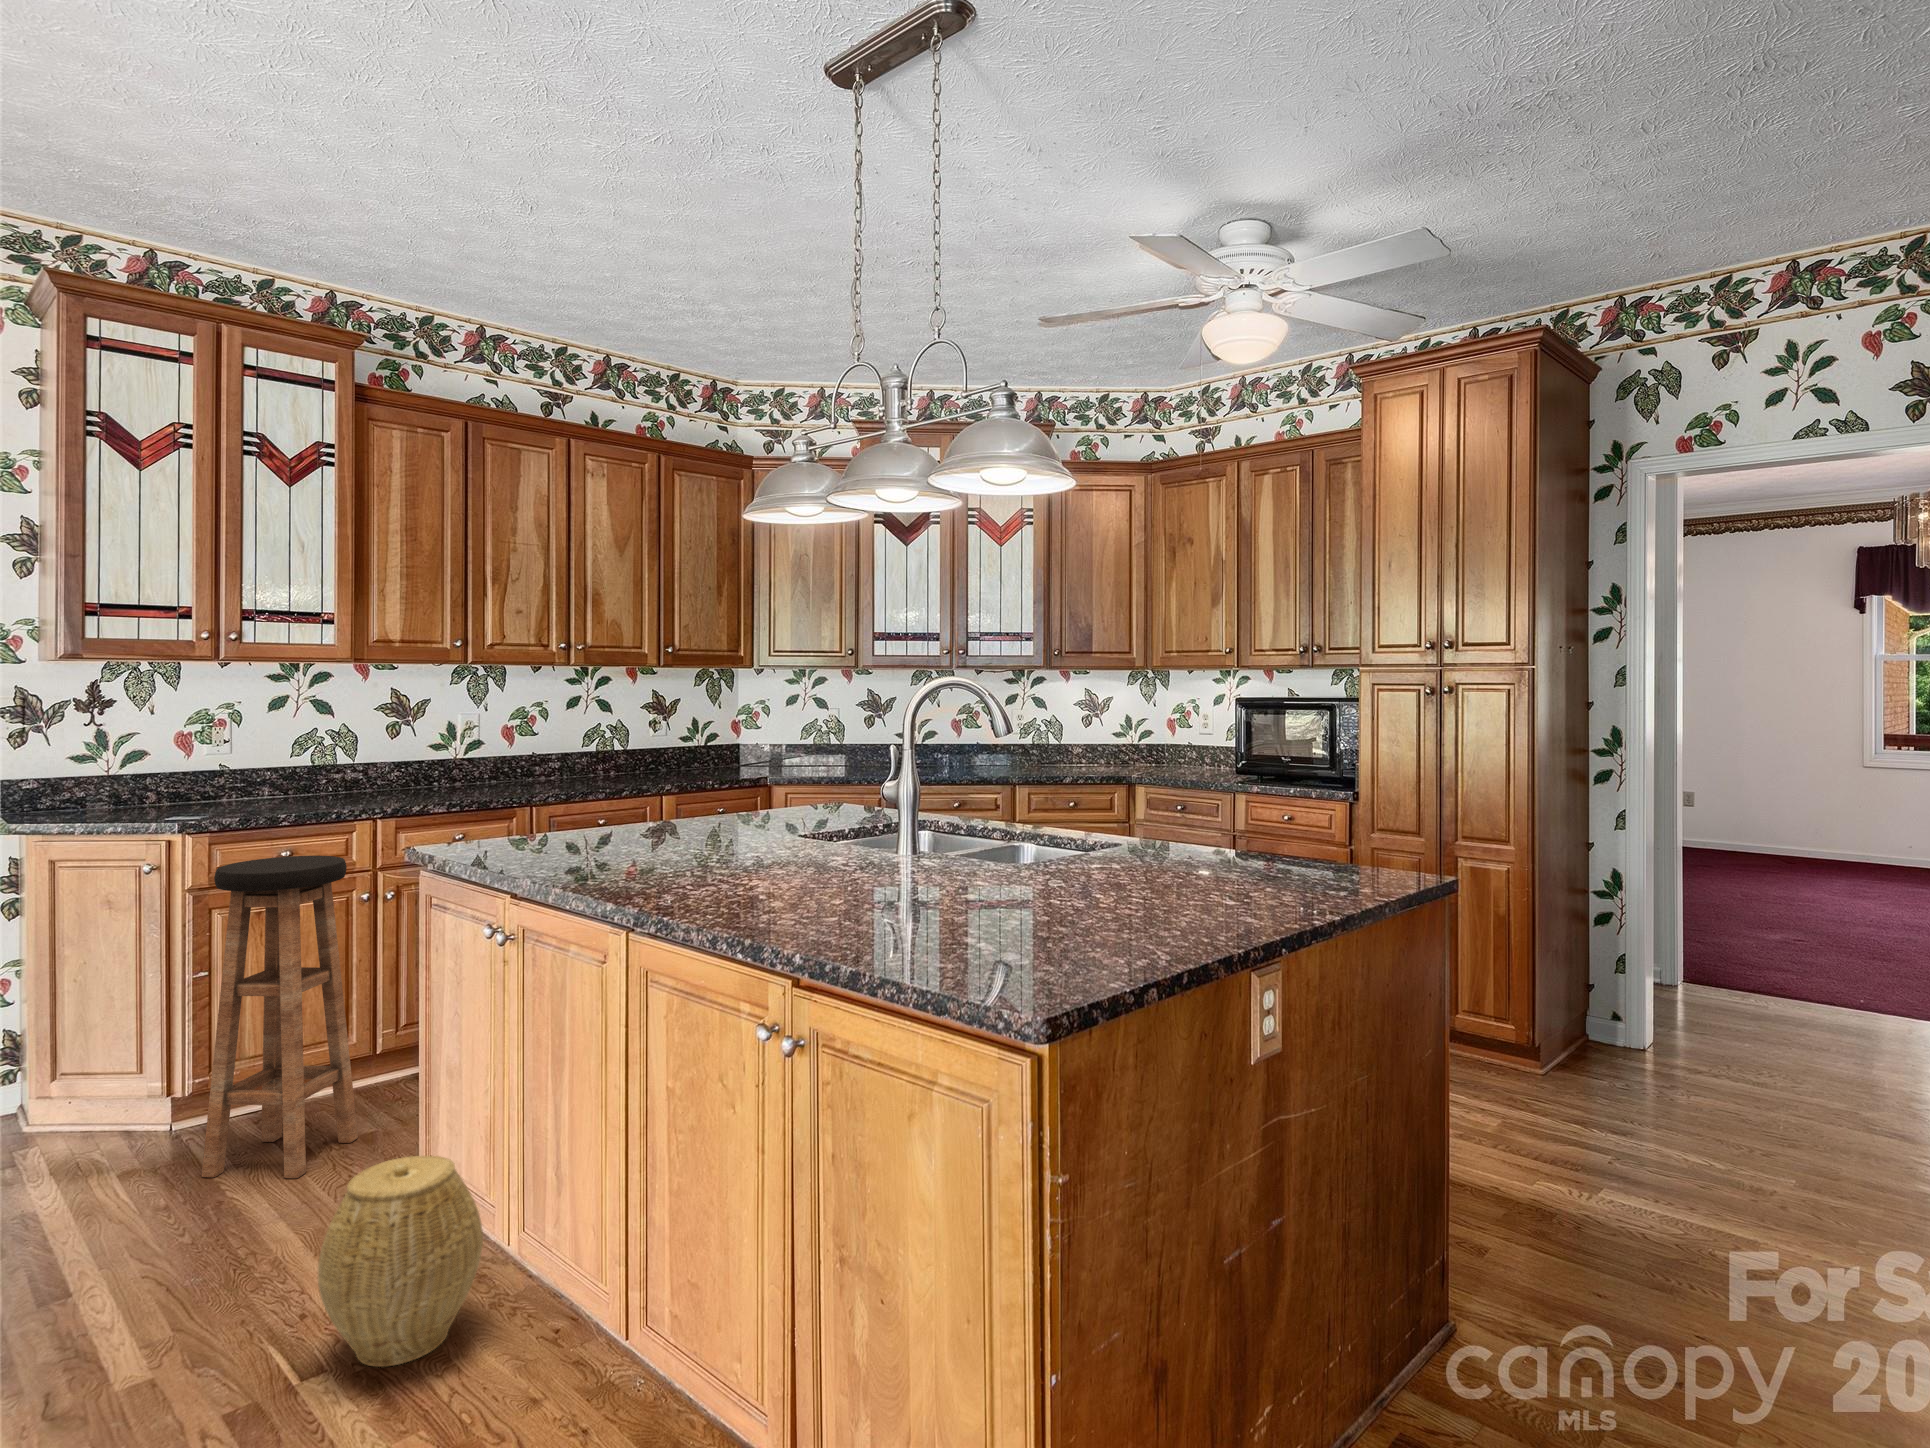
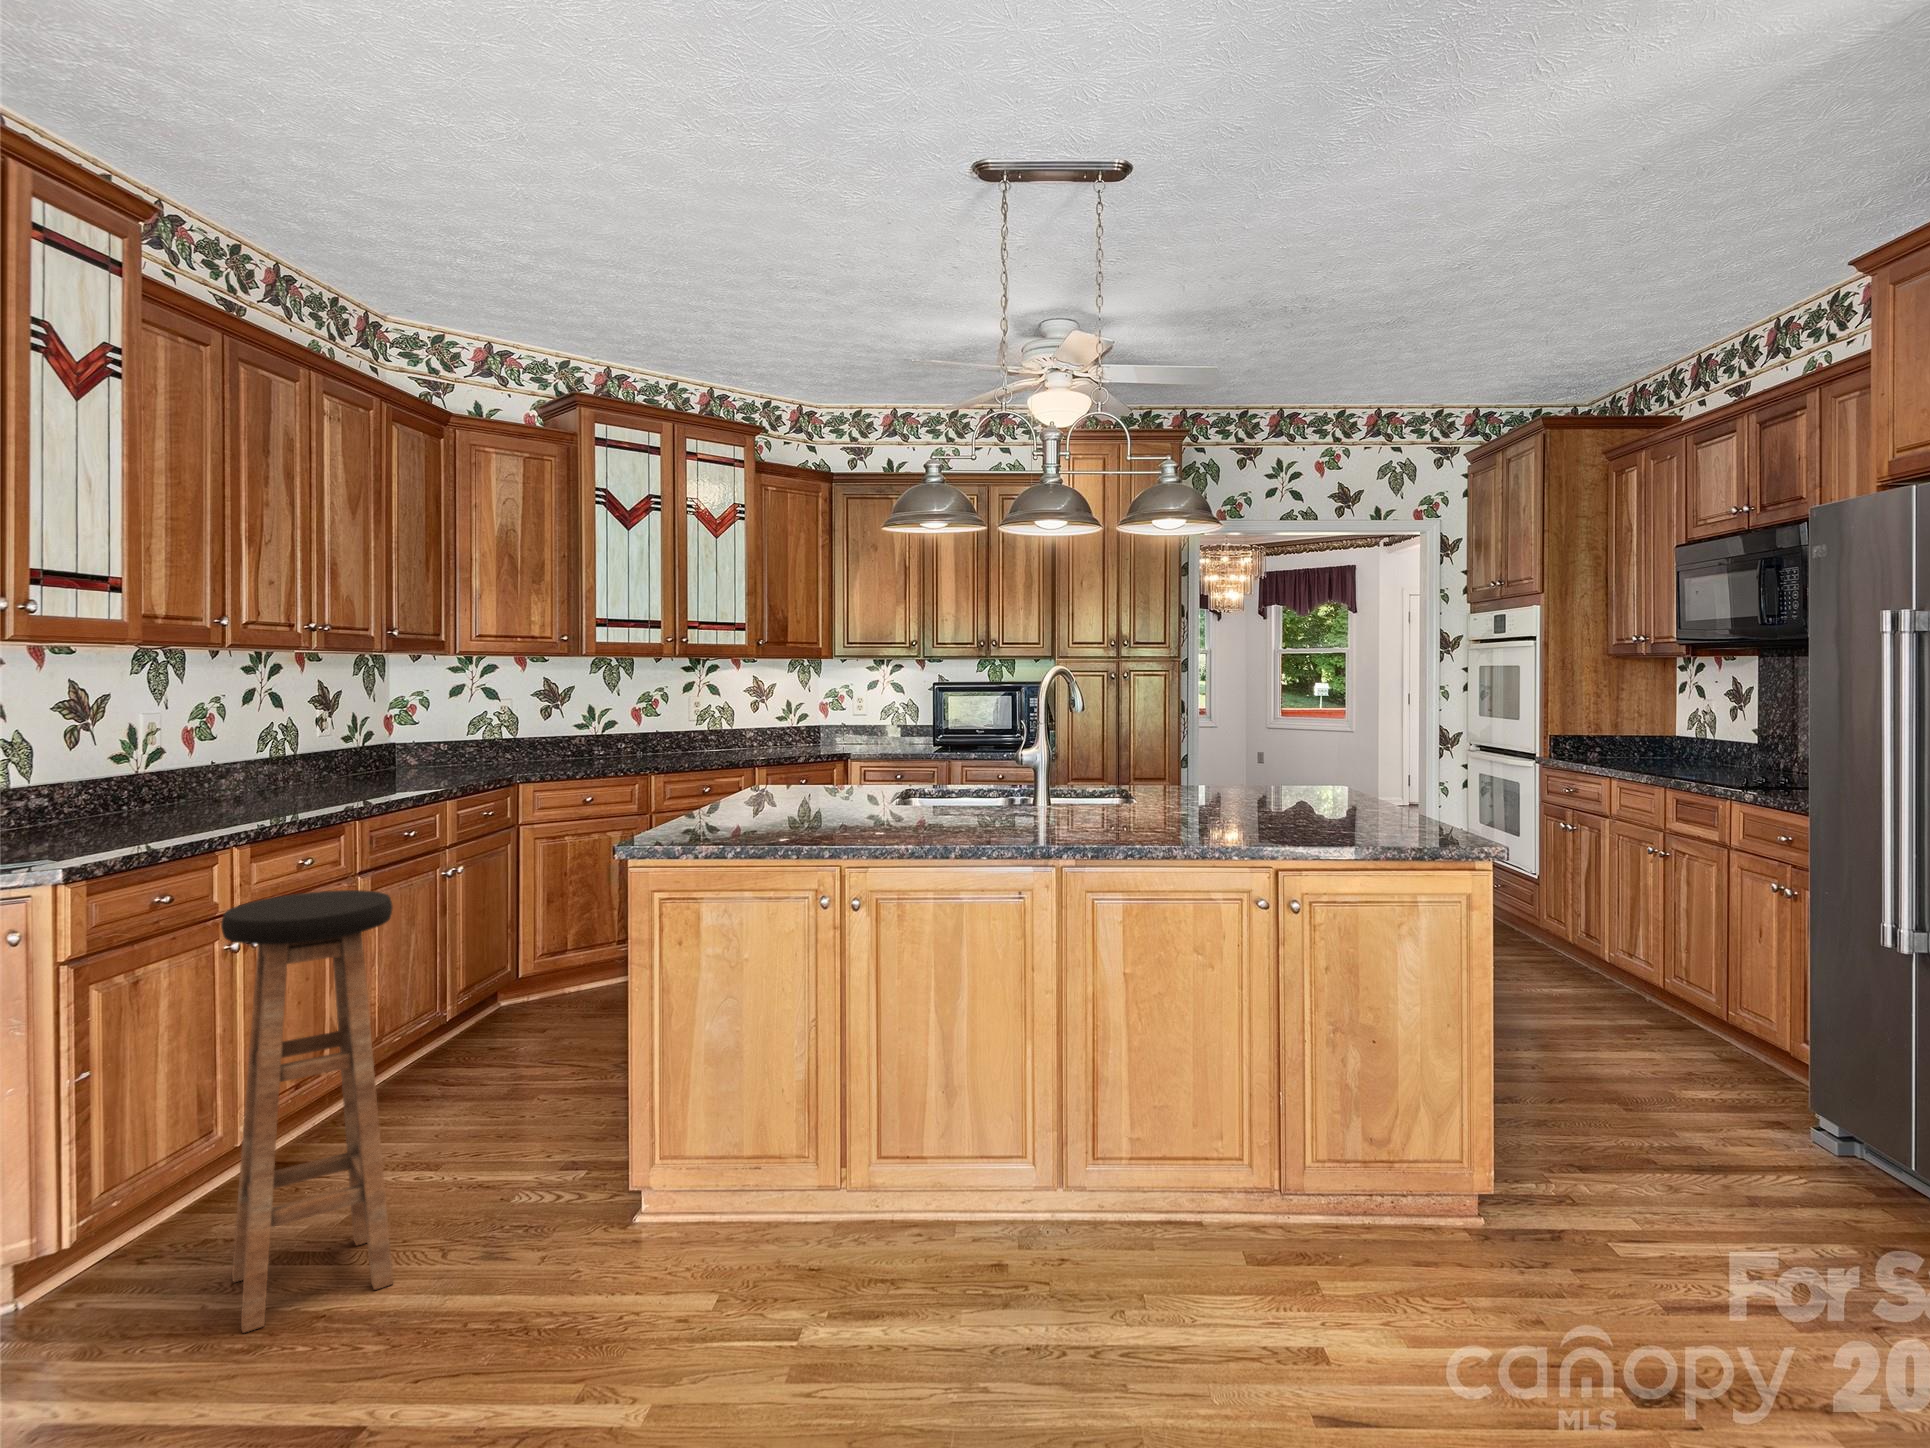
woven basket: present [318,1156,483,1367] -> none [780,1127,922,1332]

